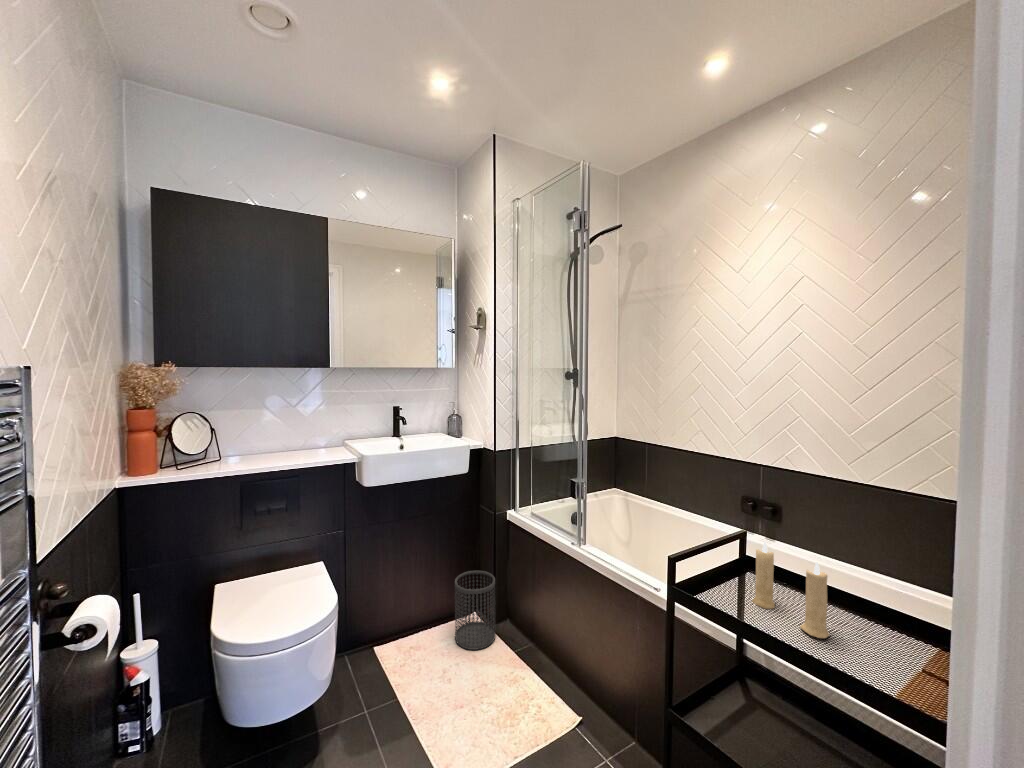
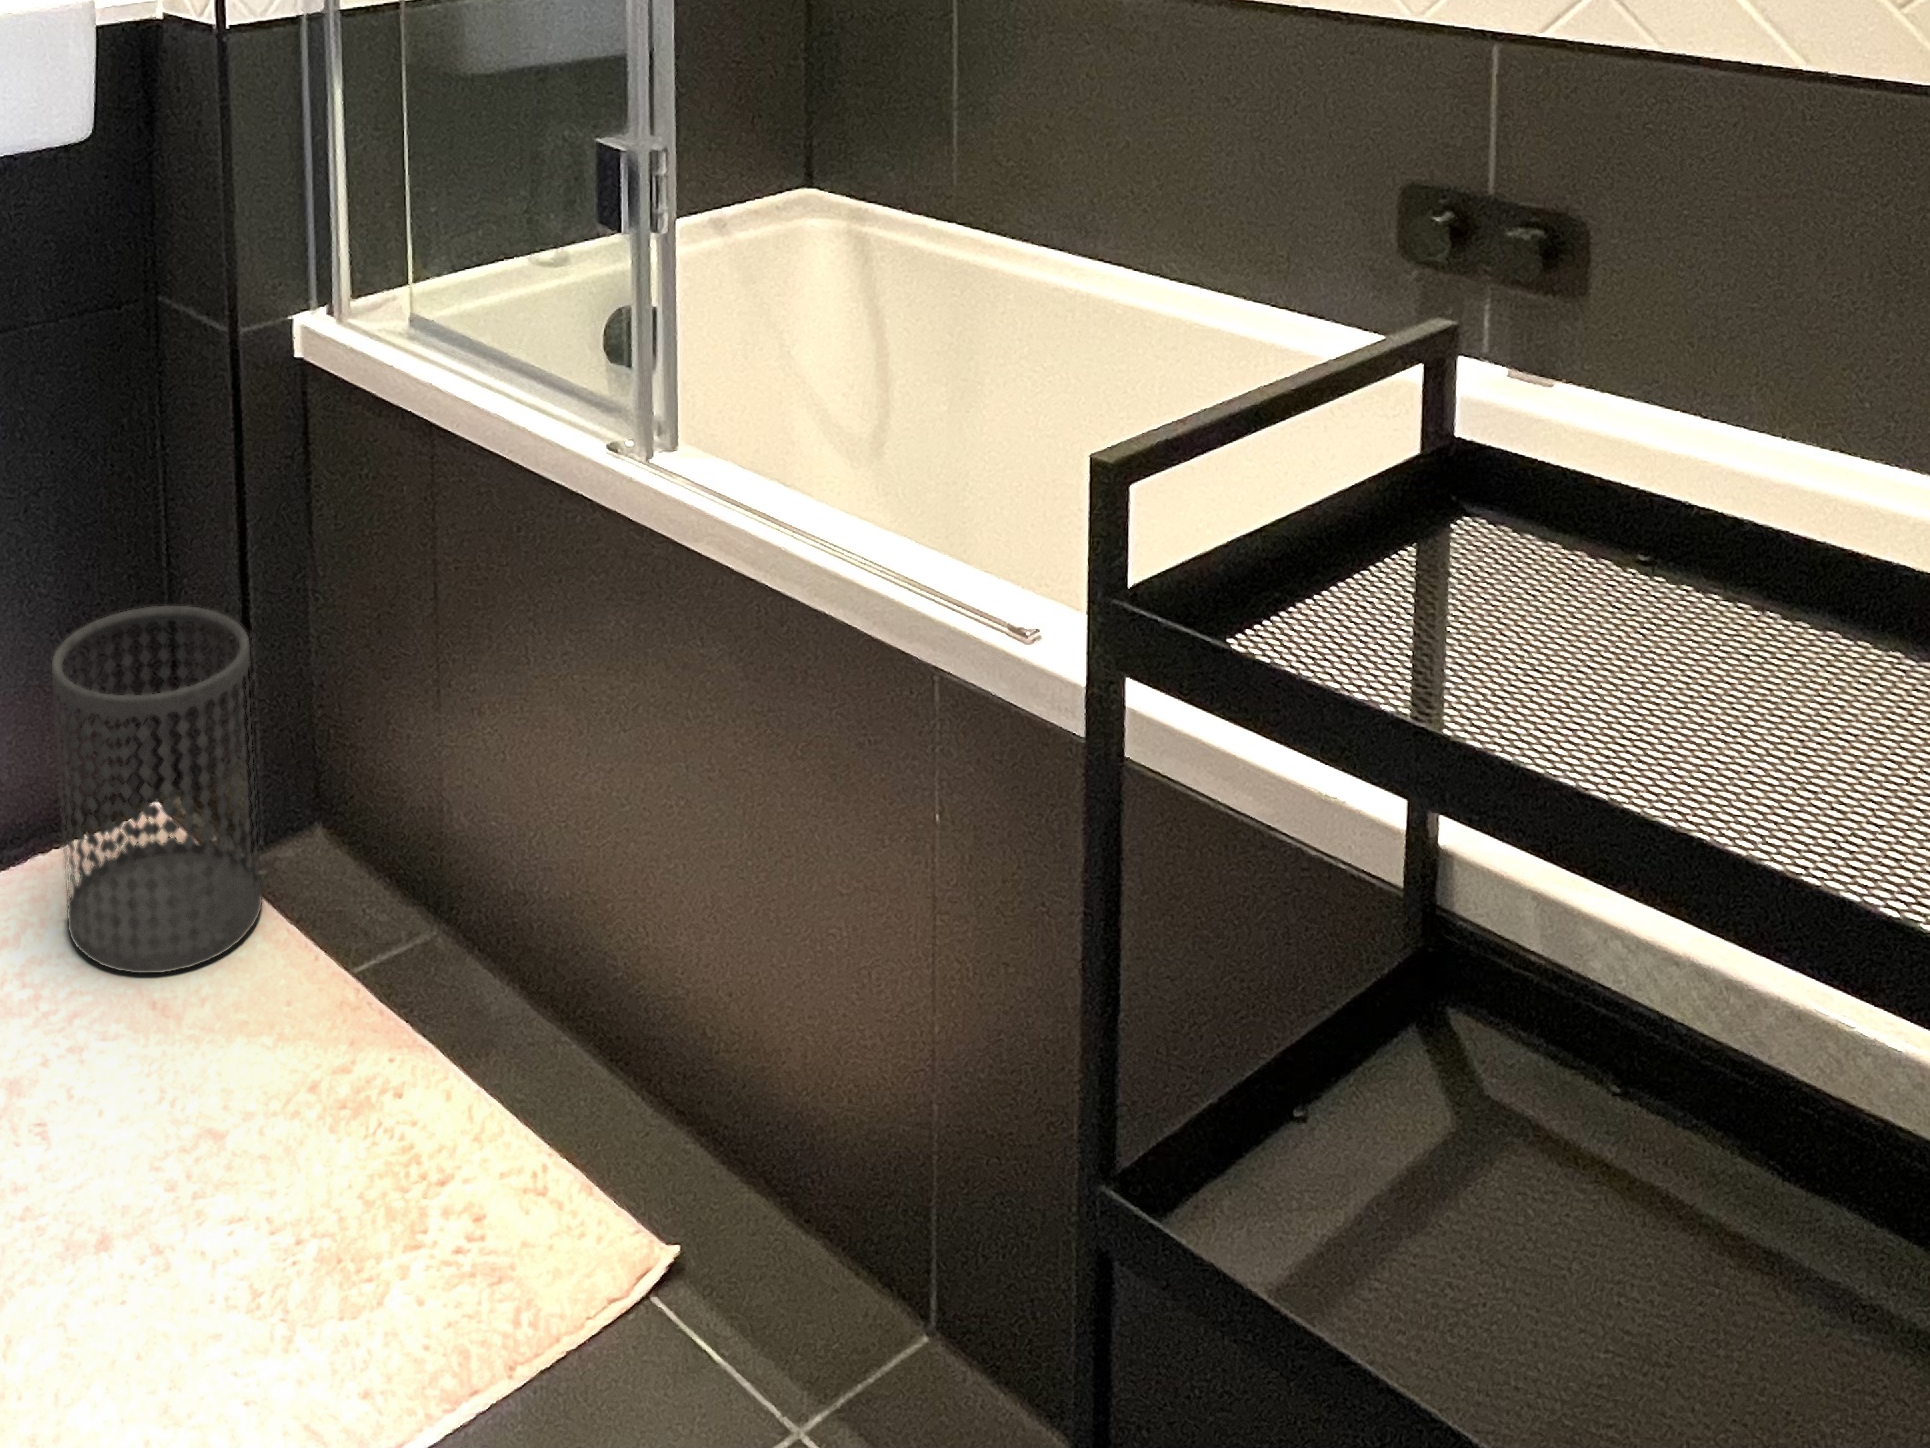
candle: present [752,542,829,638] -> none [1480,343,1864,798]

